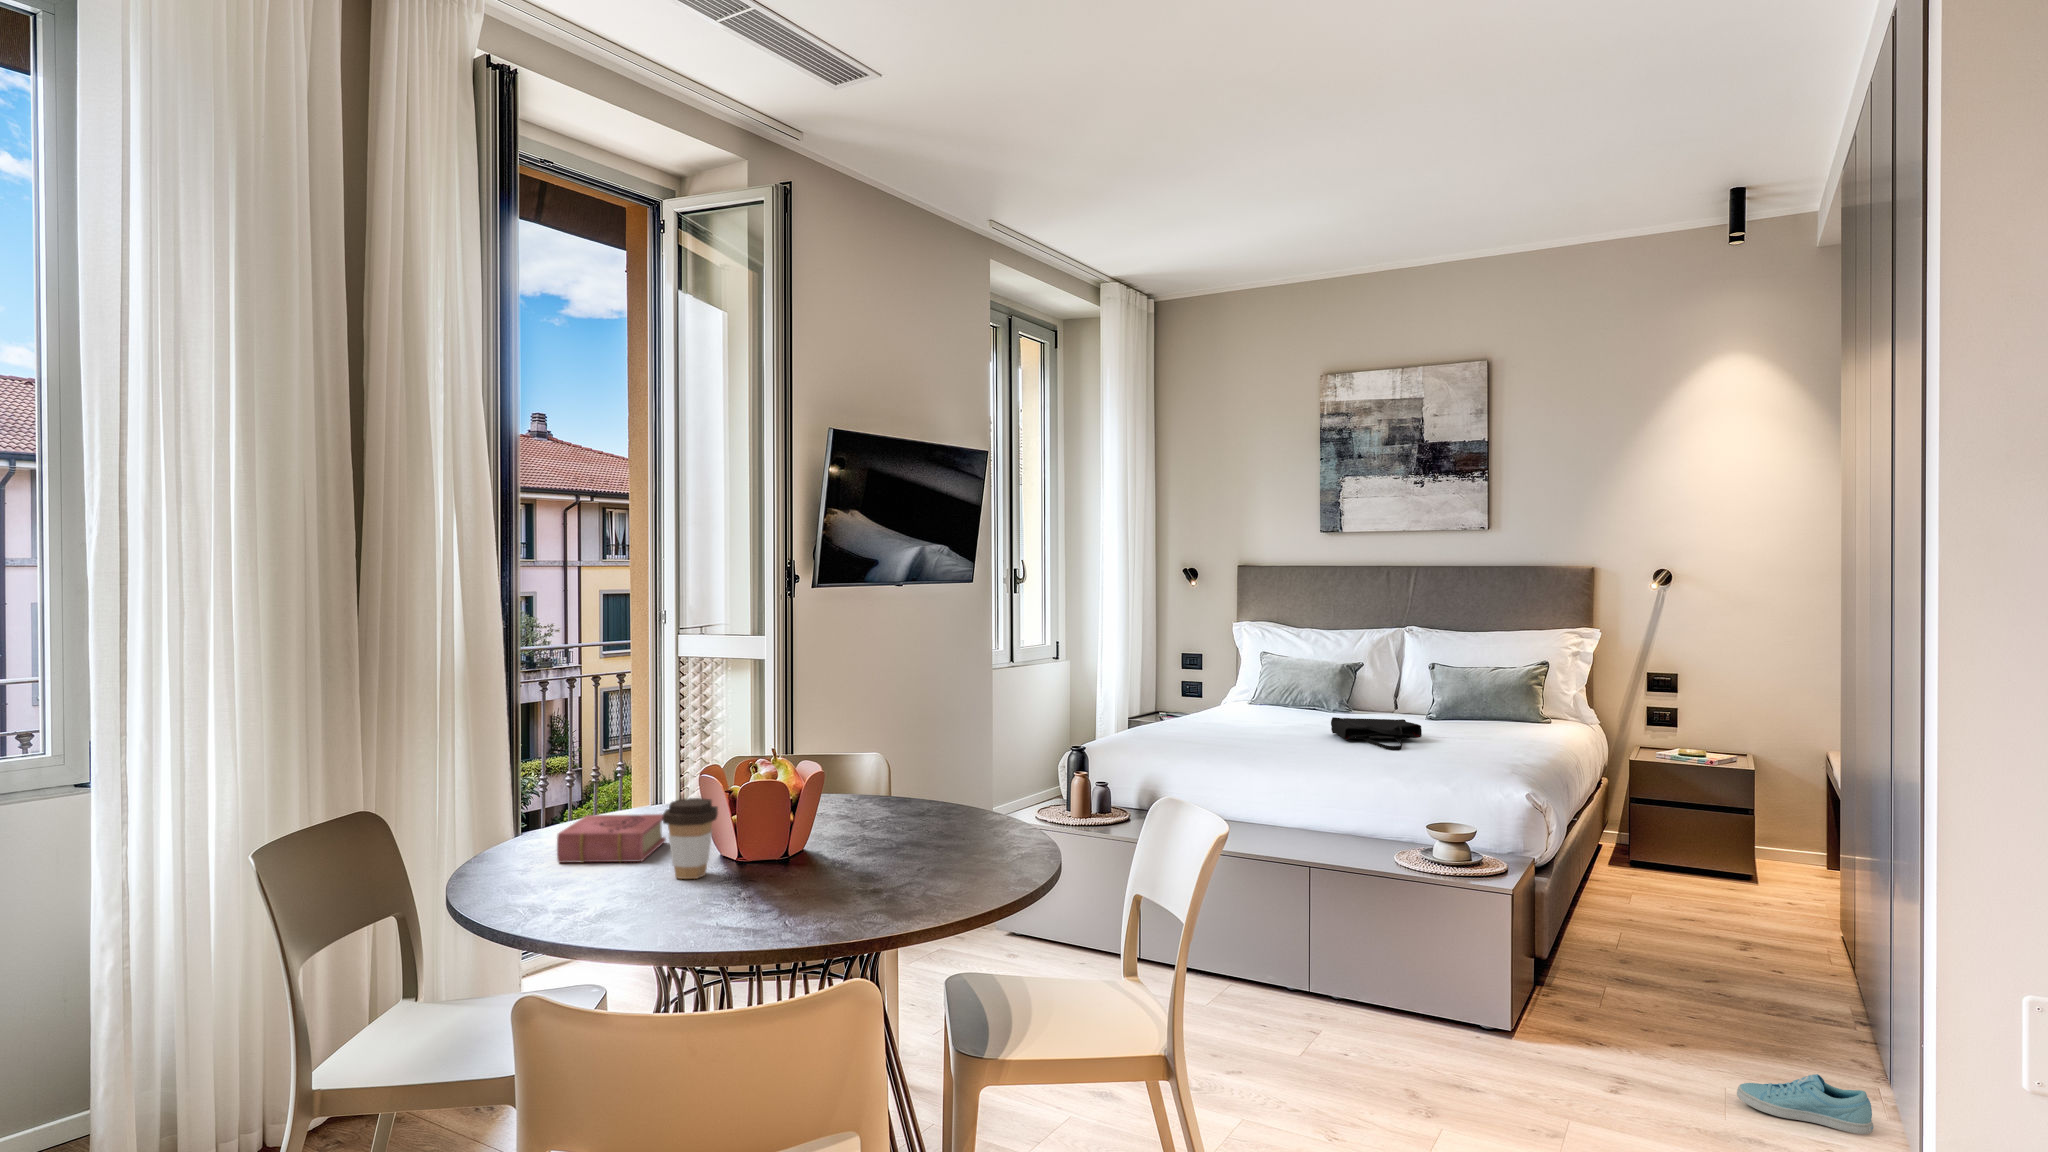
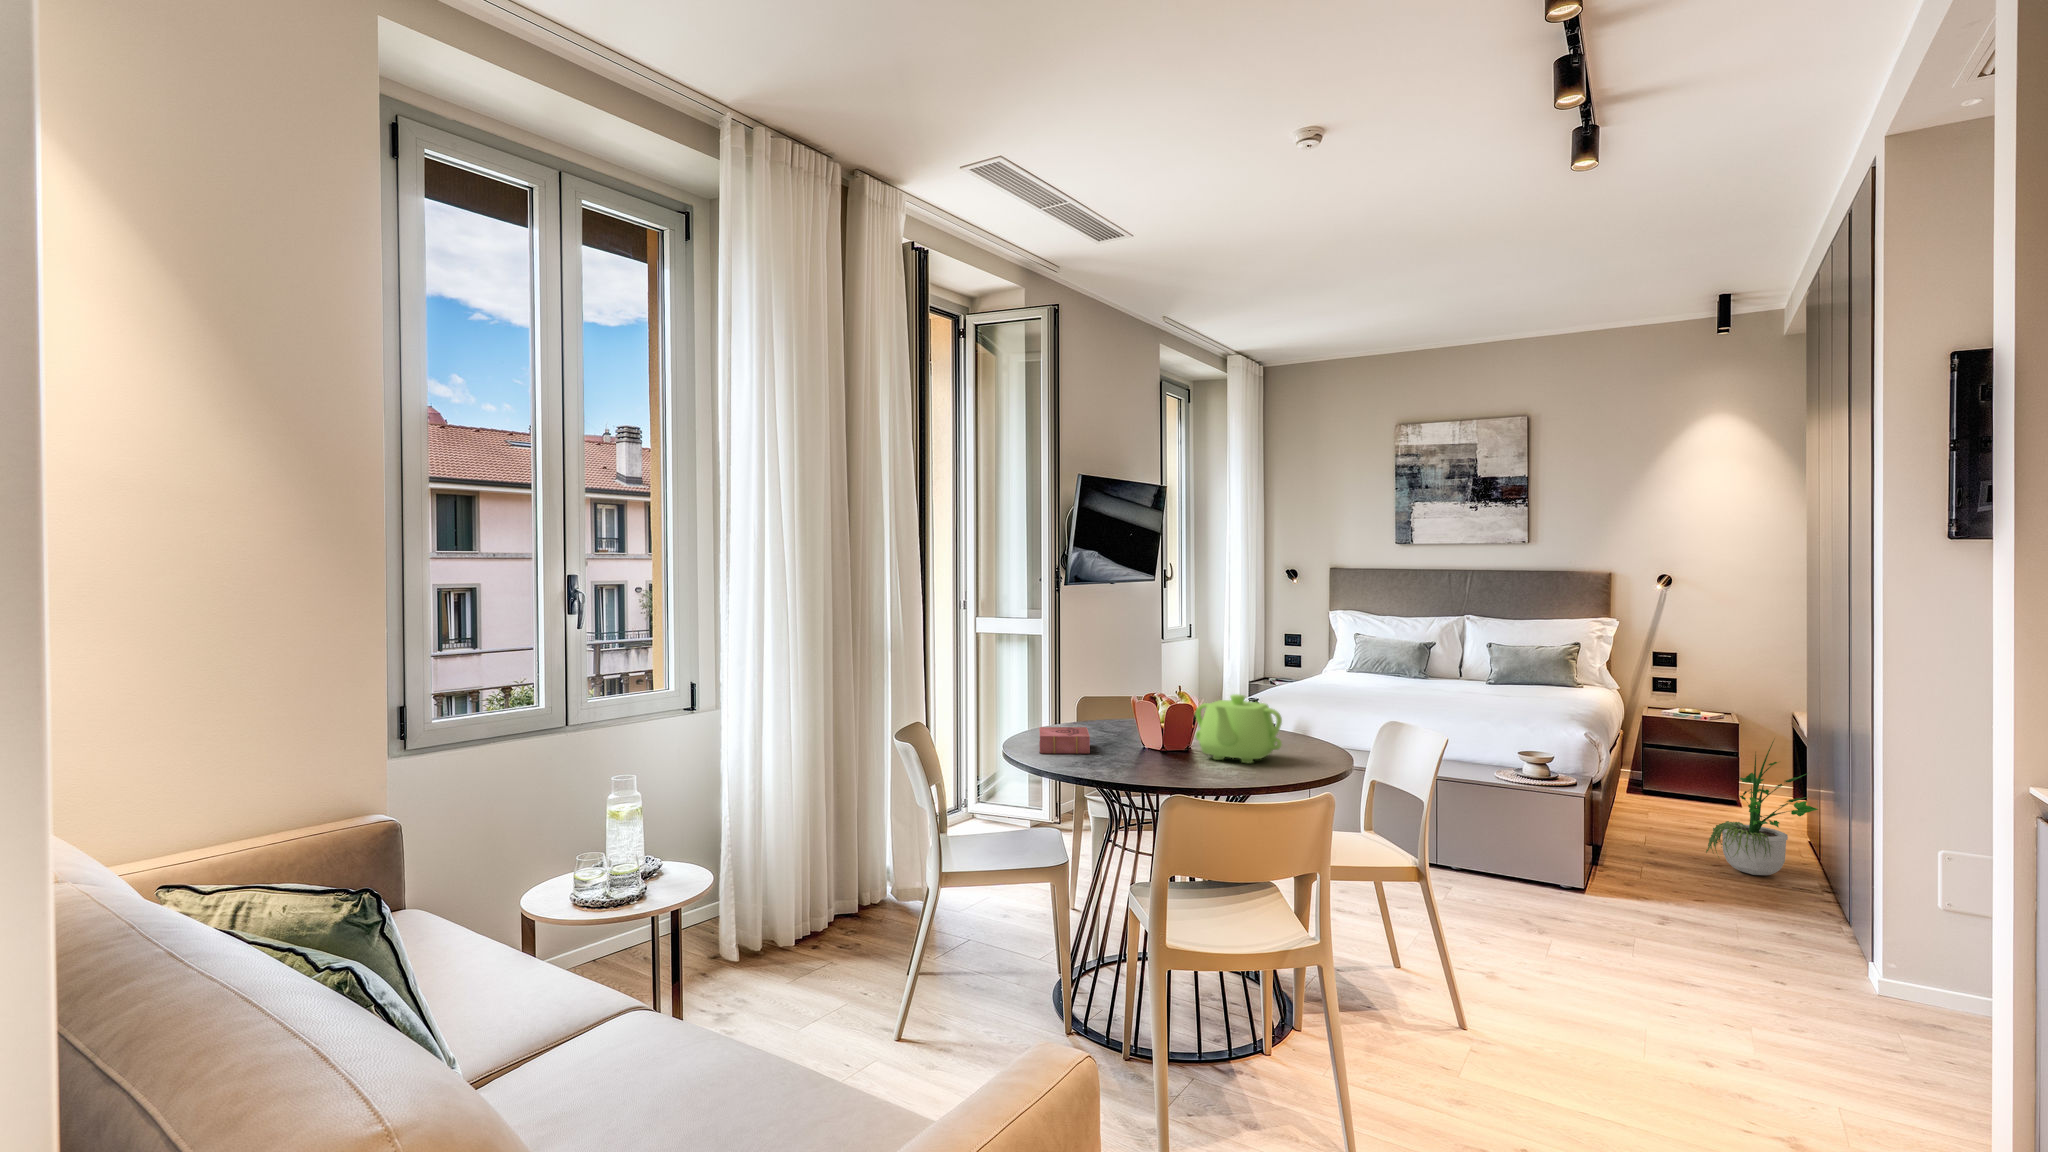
tote bag: present [1331,717,1422,750] -> none [1425,680,1496,703]
teapot: none [813,761,945,879] -> present [1195,694,1282,763]
potted plant: none [1696,793,1845,997] -> present [1706,741,1818,875]
coffee cup: present [663,798,718,879] -> none [1115,715,1146,762]
sneaker: present [1737,1074,1874,1134] -> none [1747,915,1844,953]

